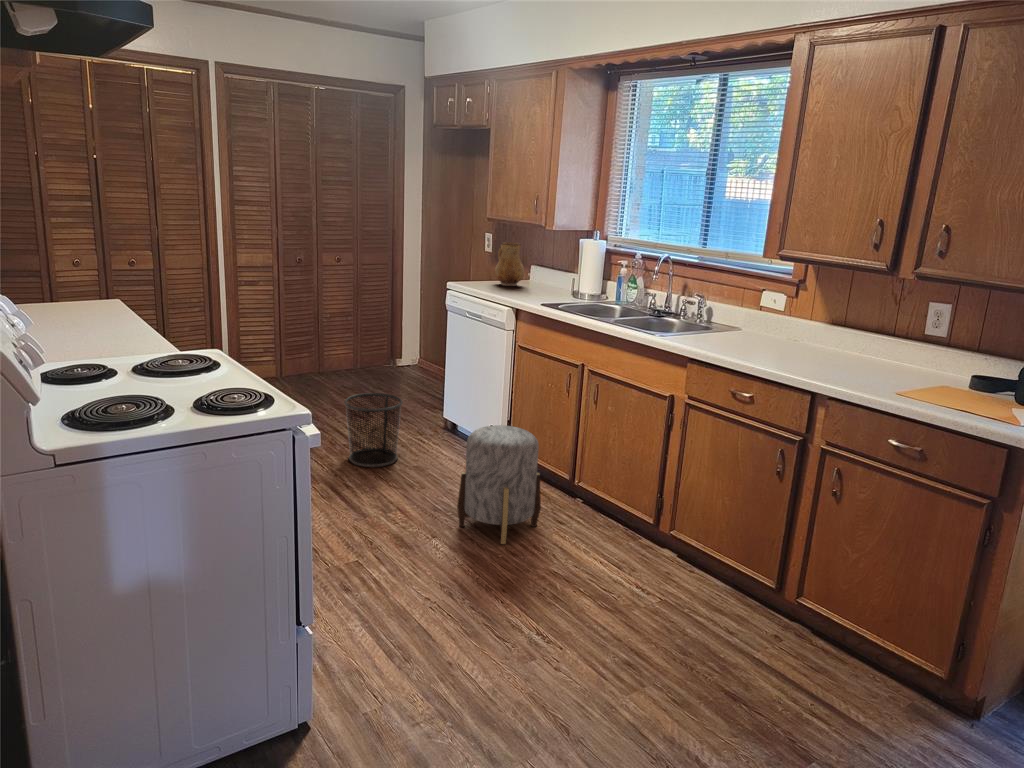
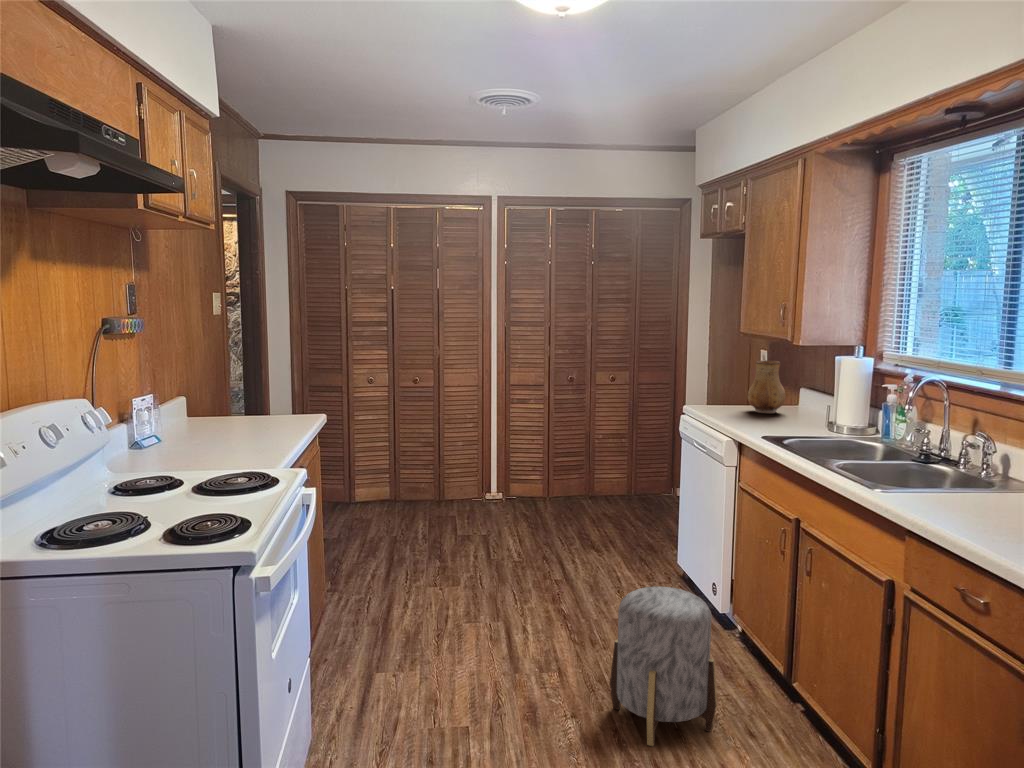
waste bin: present [344,393,403,467] -> none [544,527,609,614]

